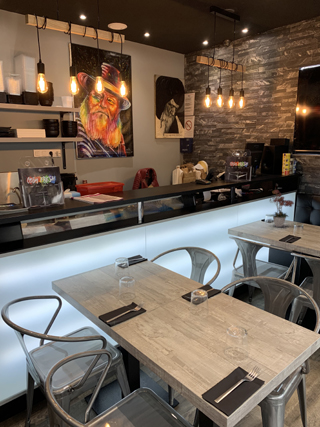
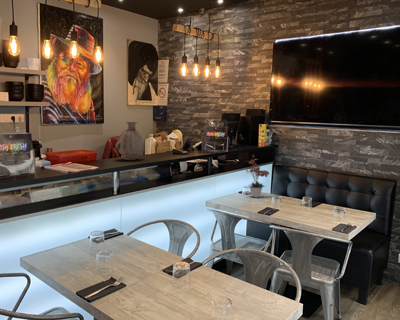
vase: none [142,154,170,191] -> present [116,122,145,160]

